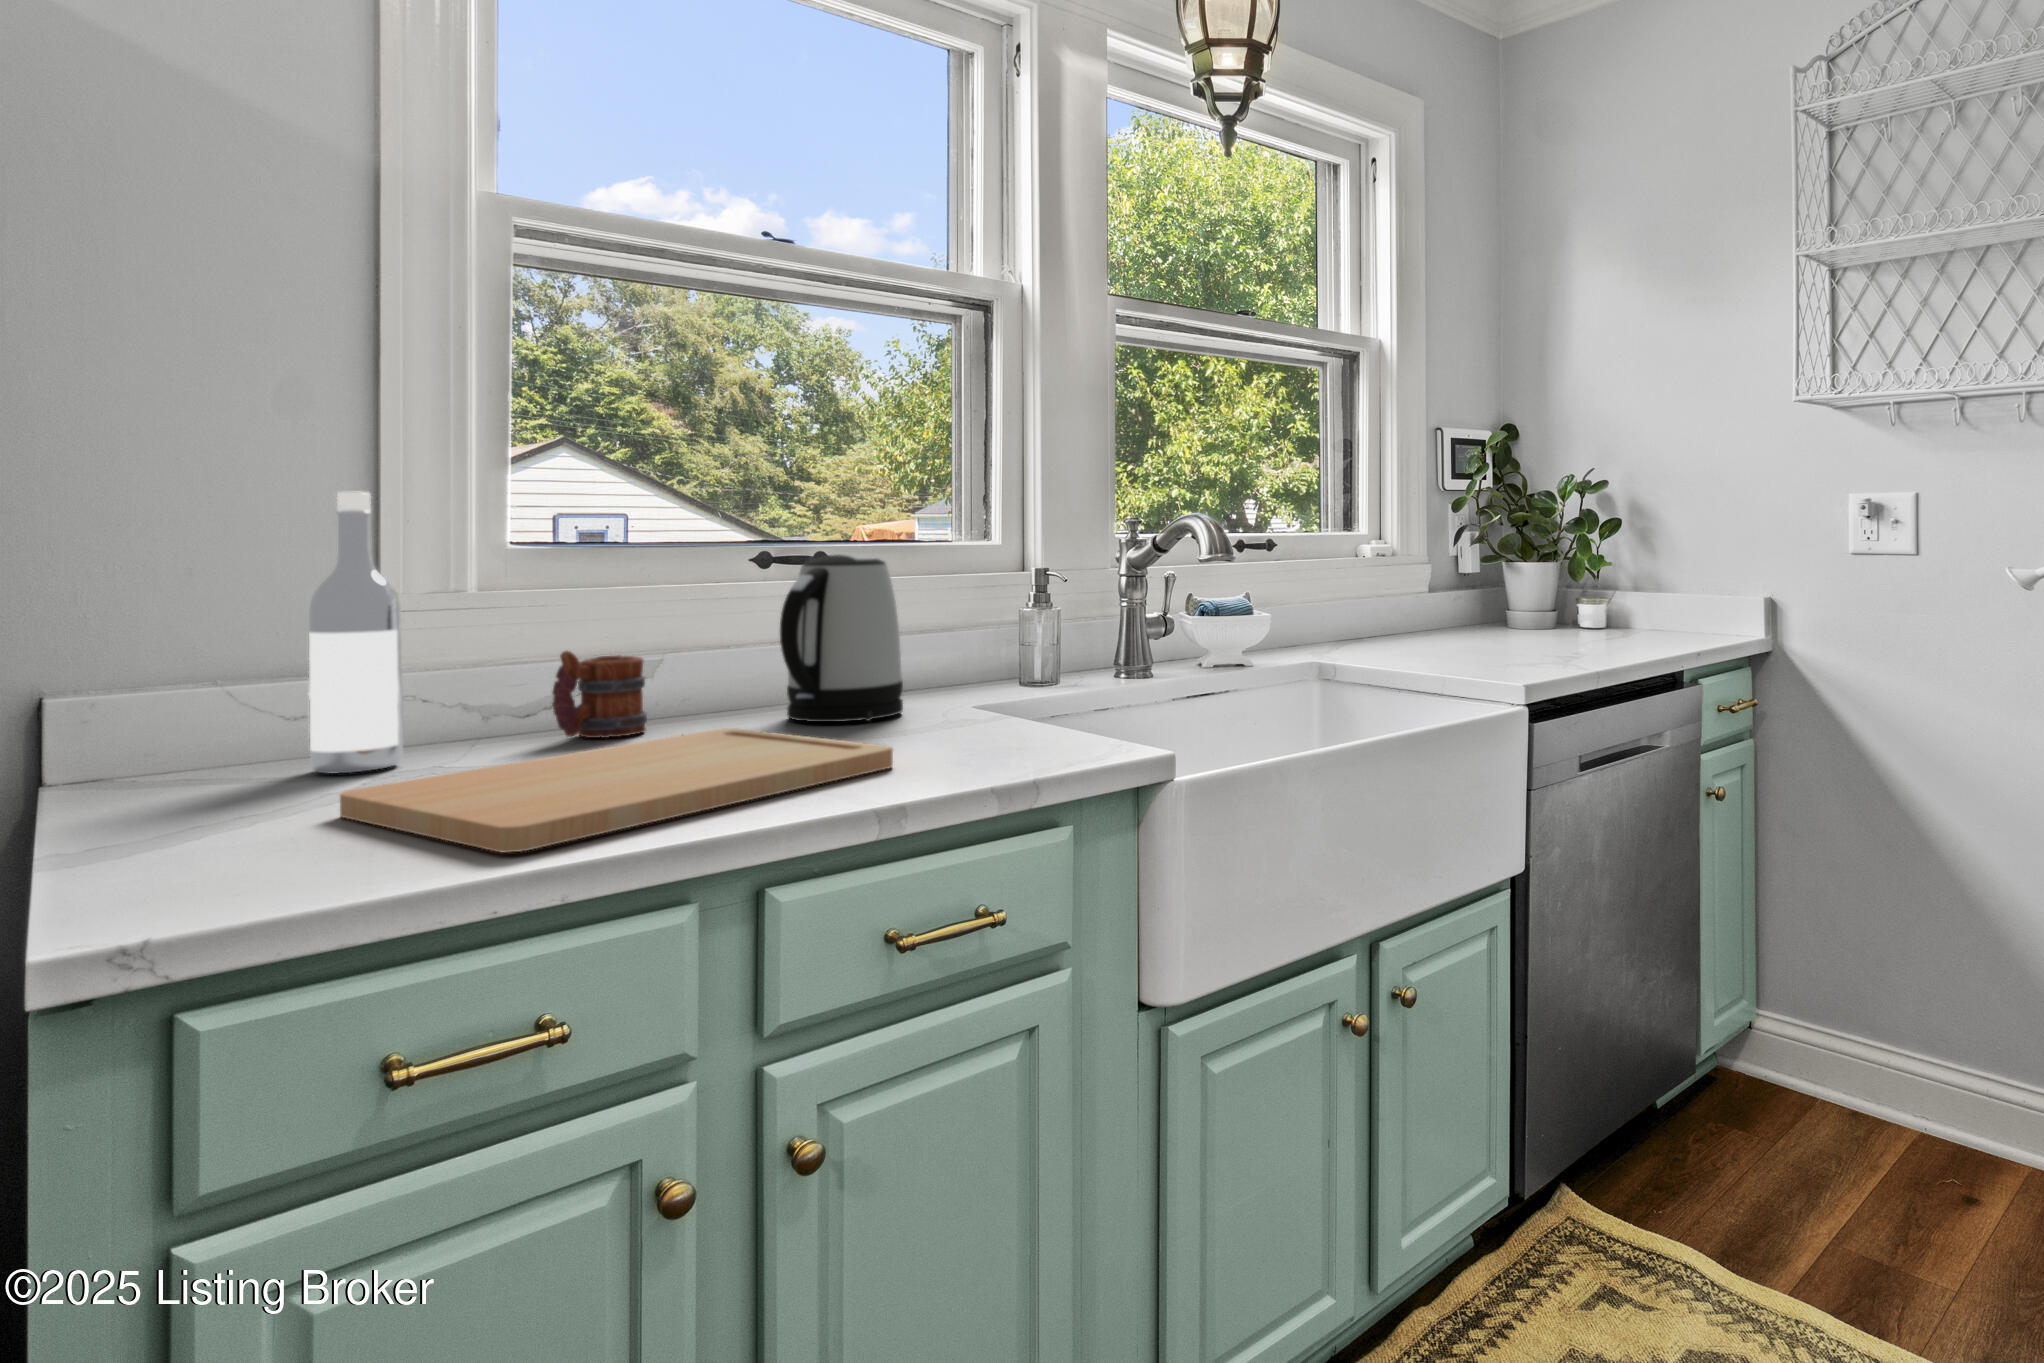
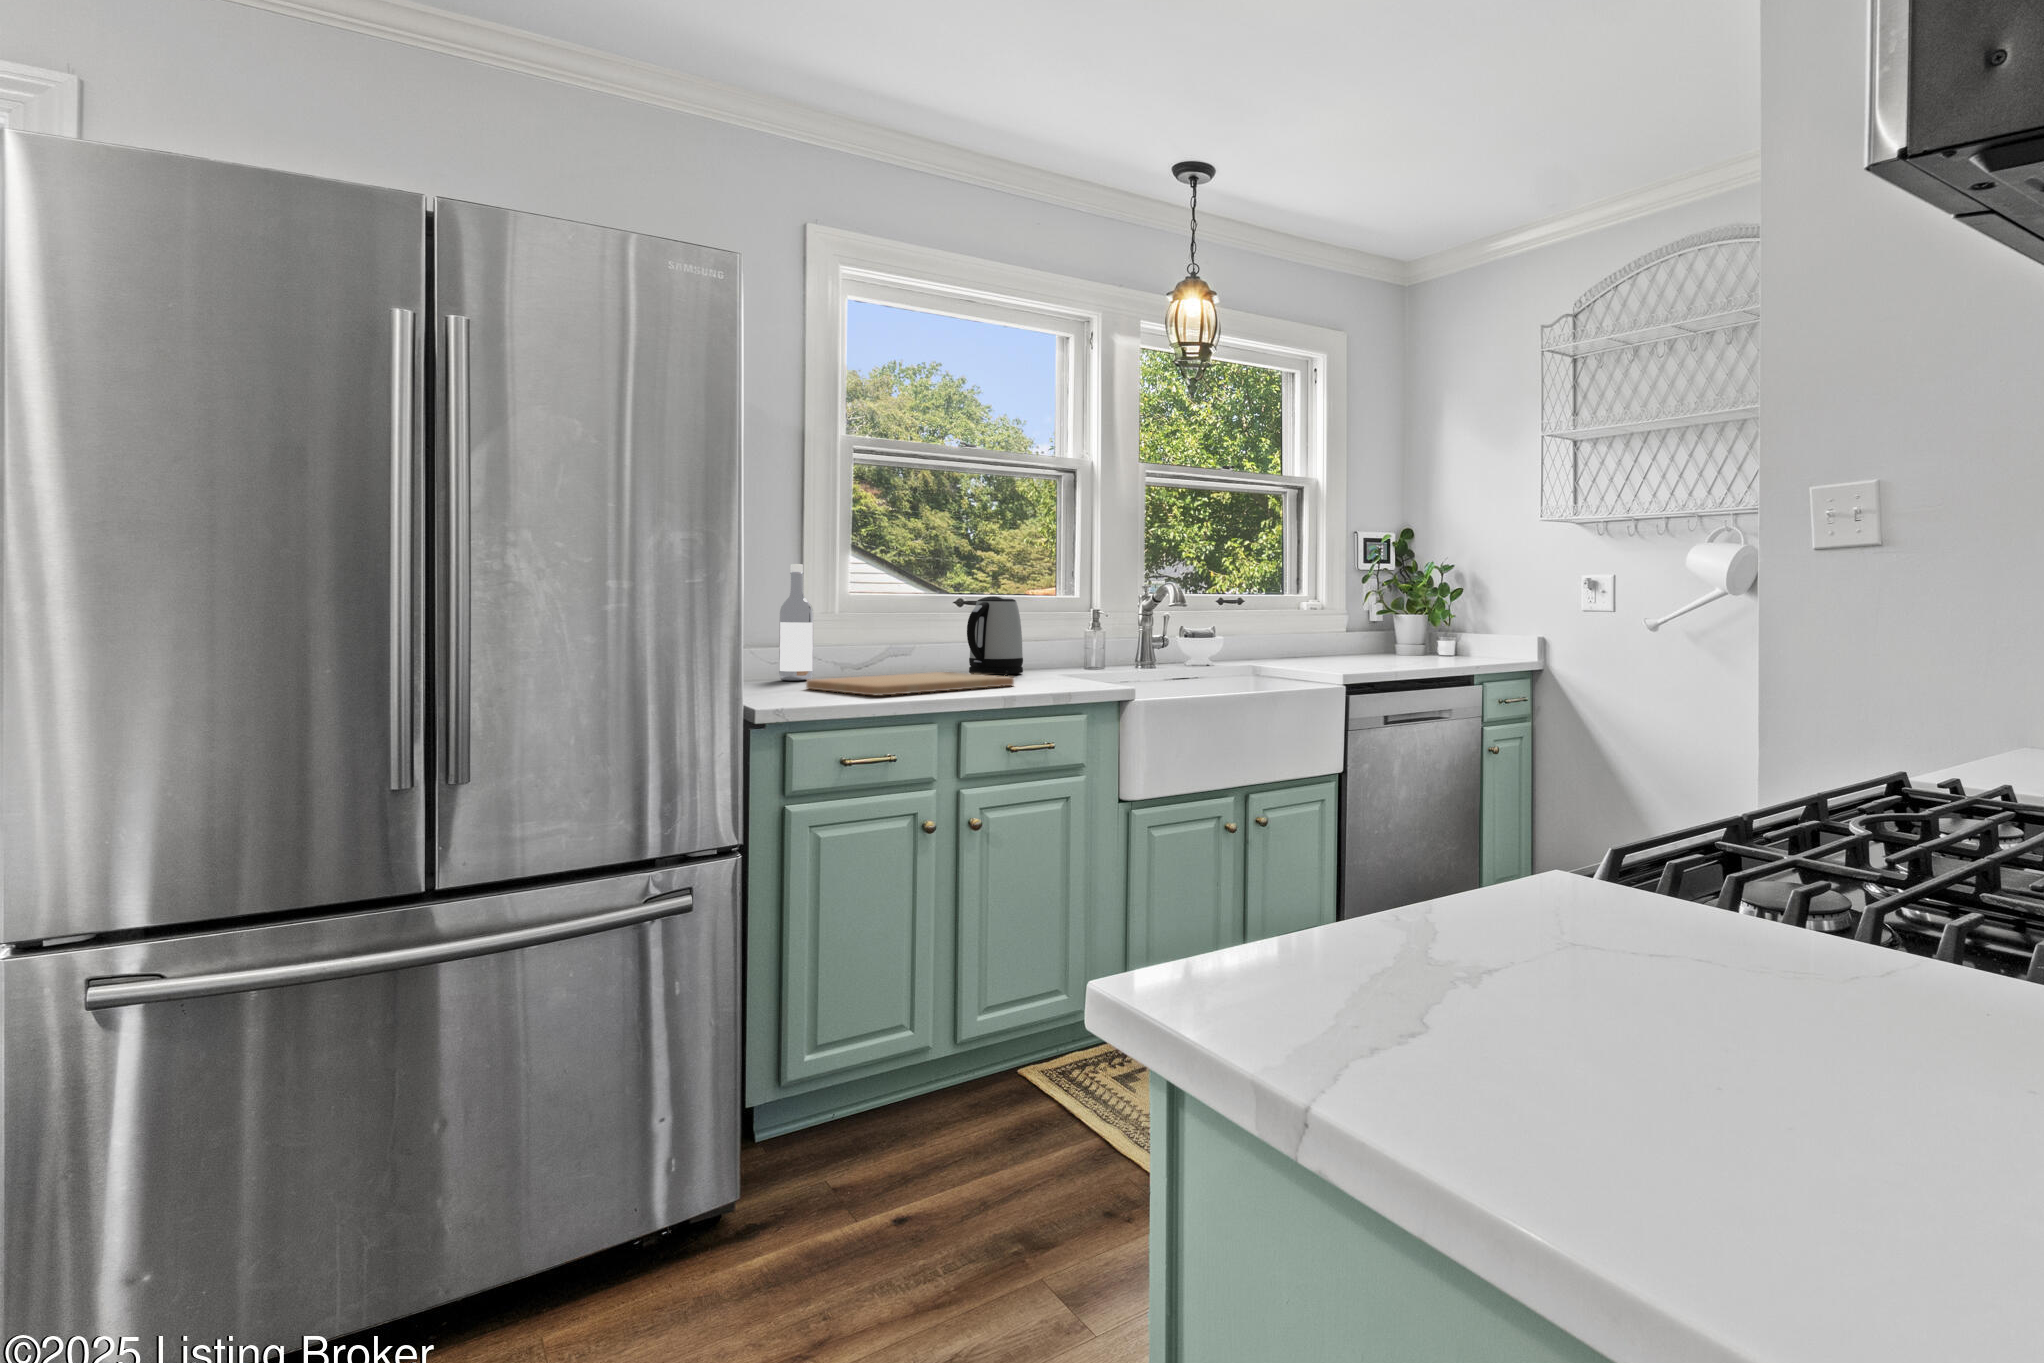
mug: present [552,651,647,738] -> none [869,636,908,676]

